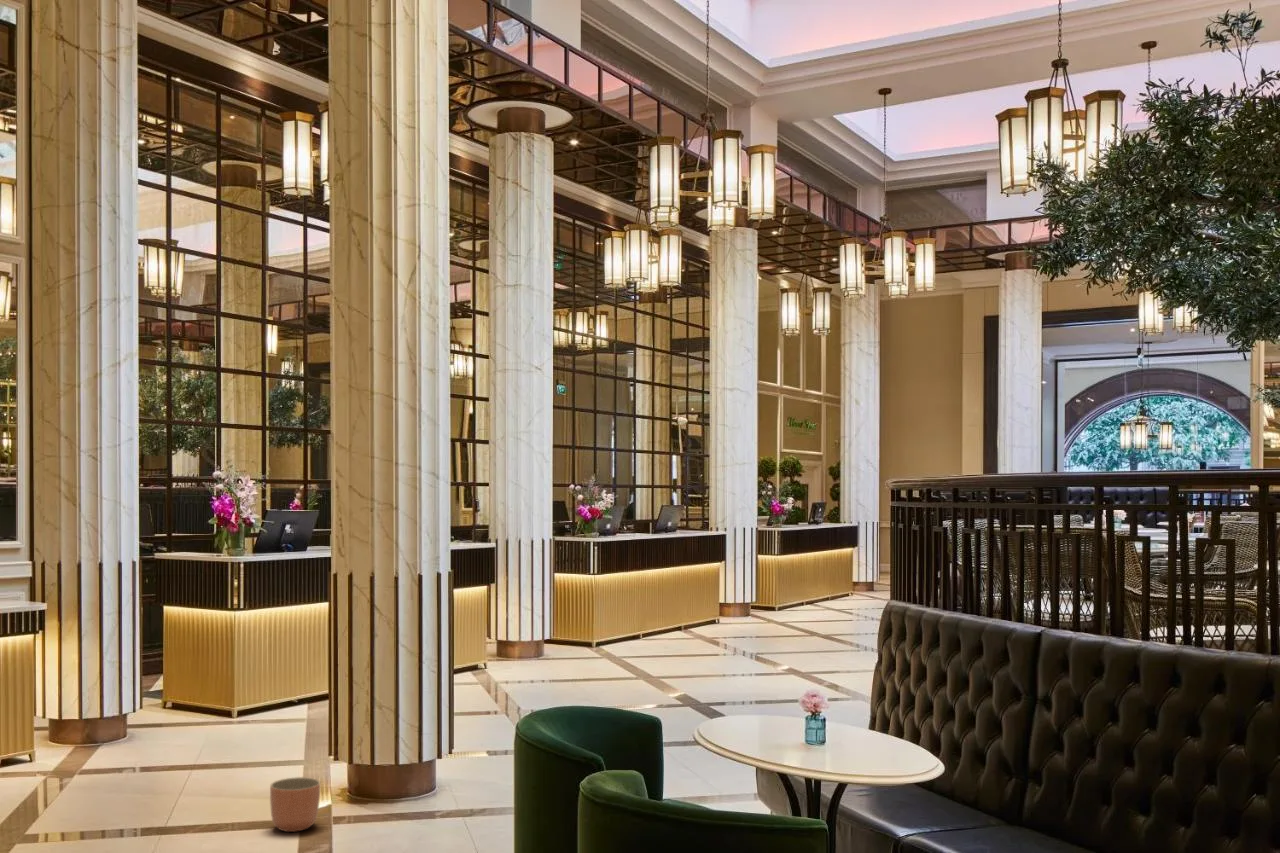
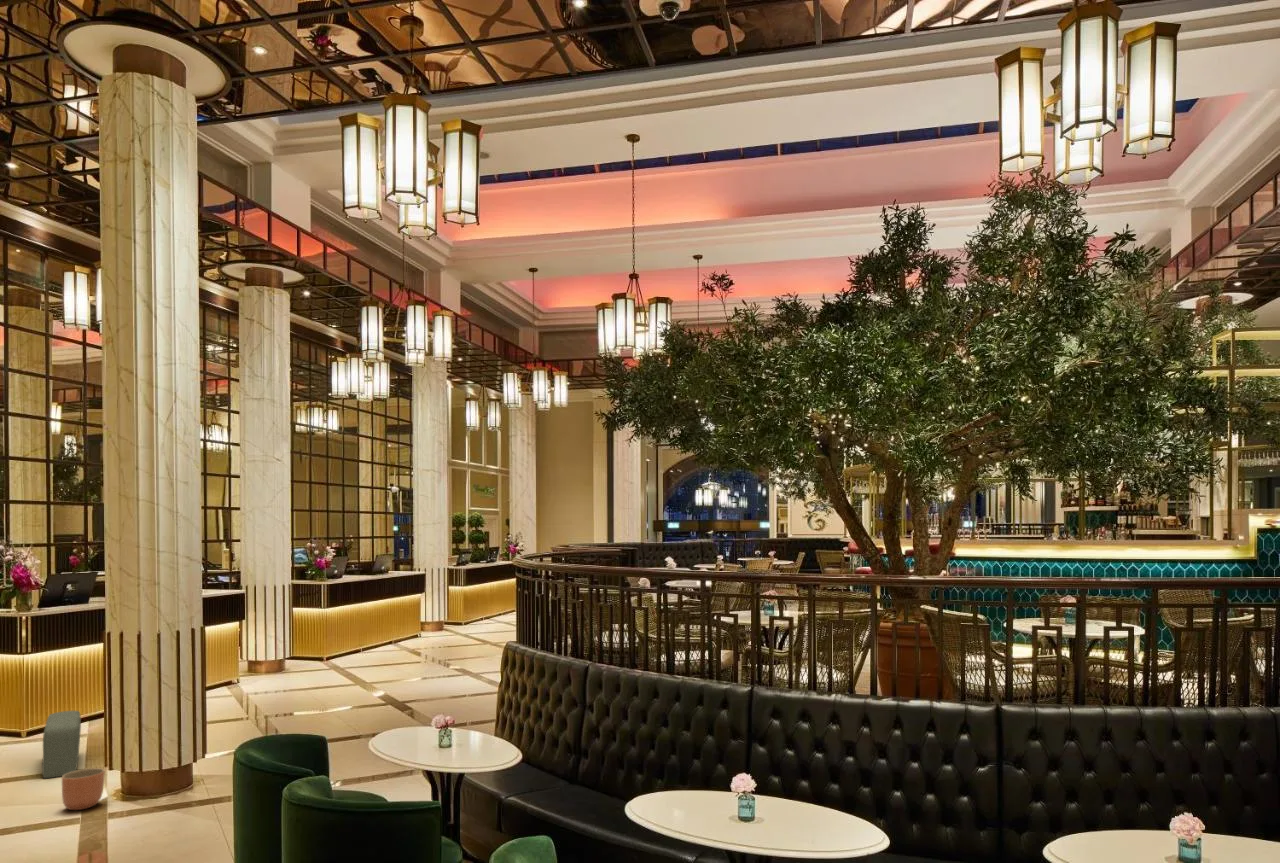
pouf: none [254,692,298,778] -> present [42,711,81,778]

